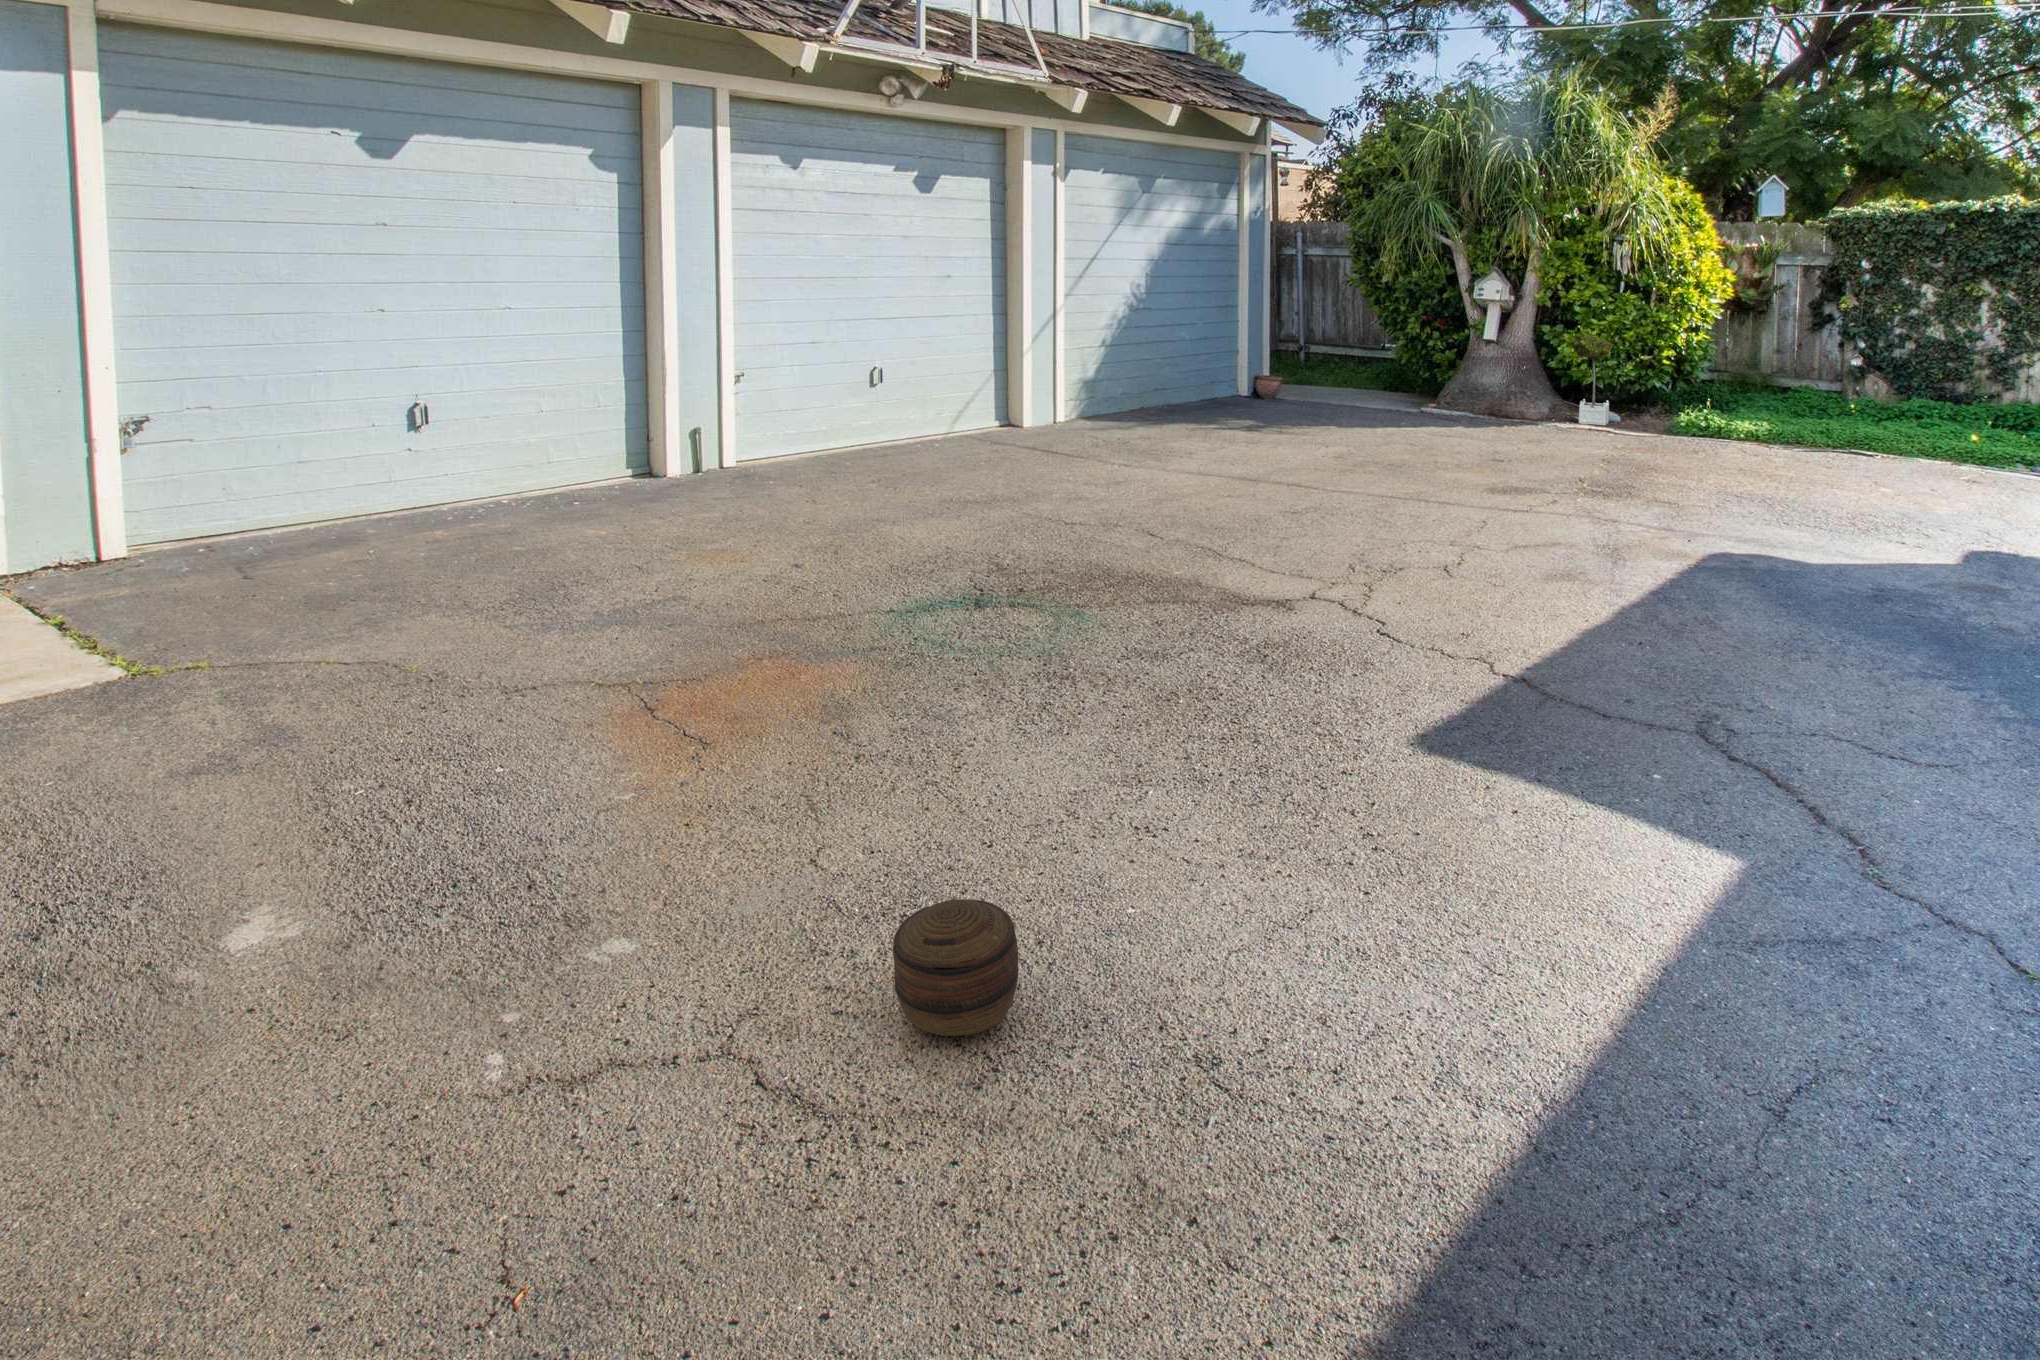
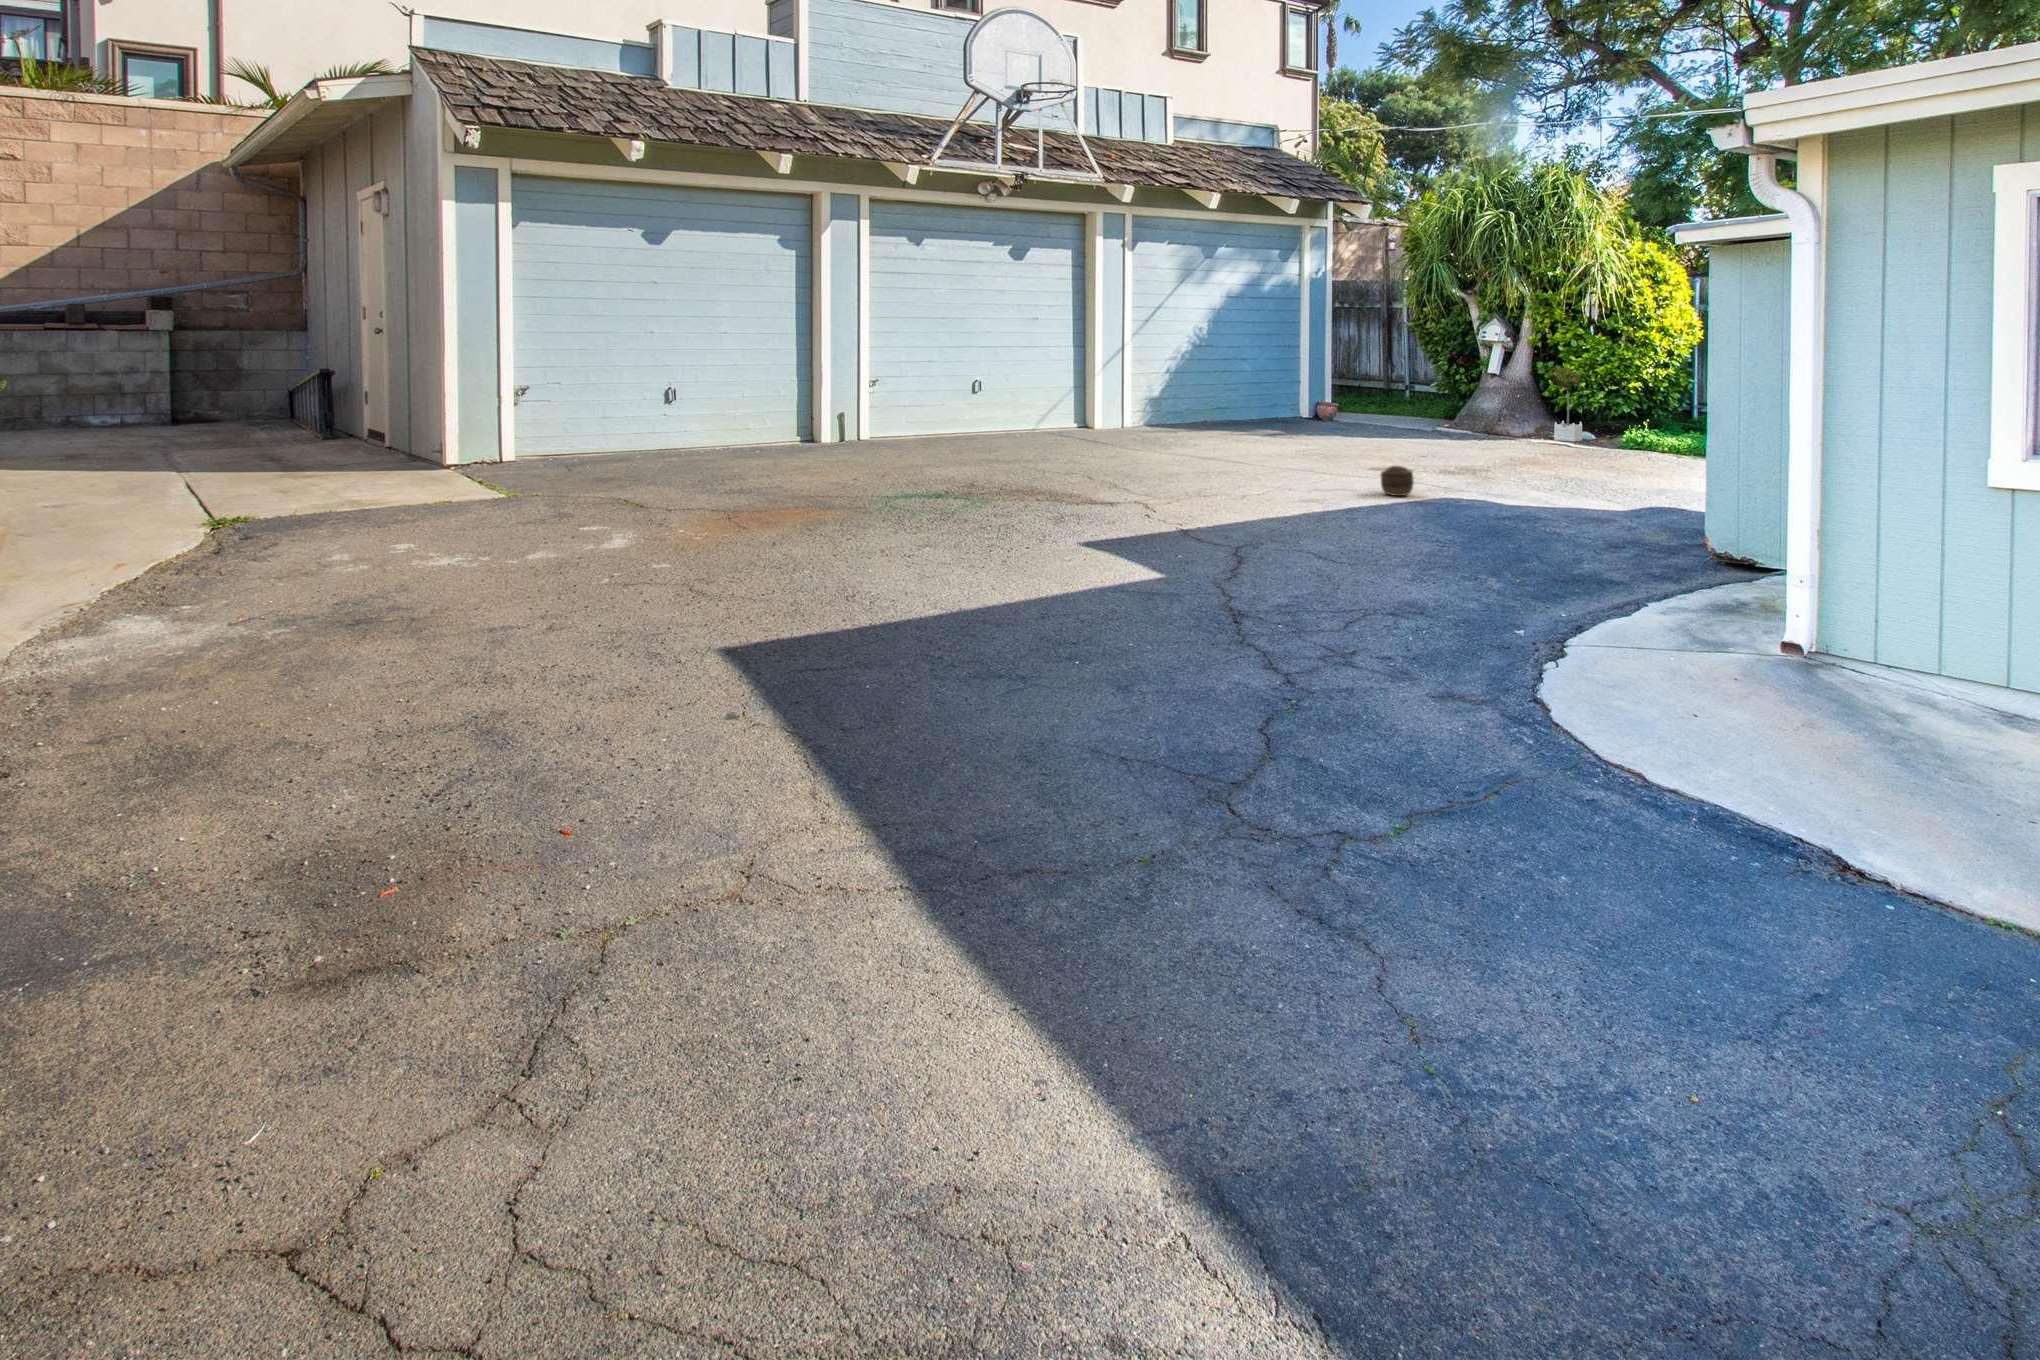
basket: present [893,899,1018,1036] -> present [1381,466,1414,496]

